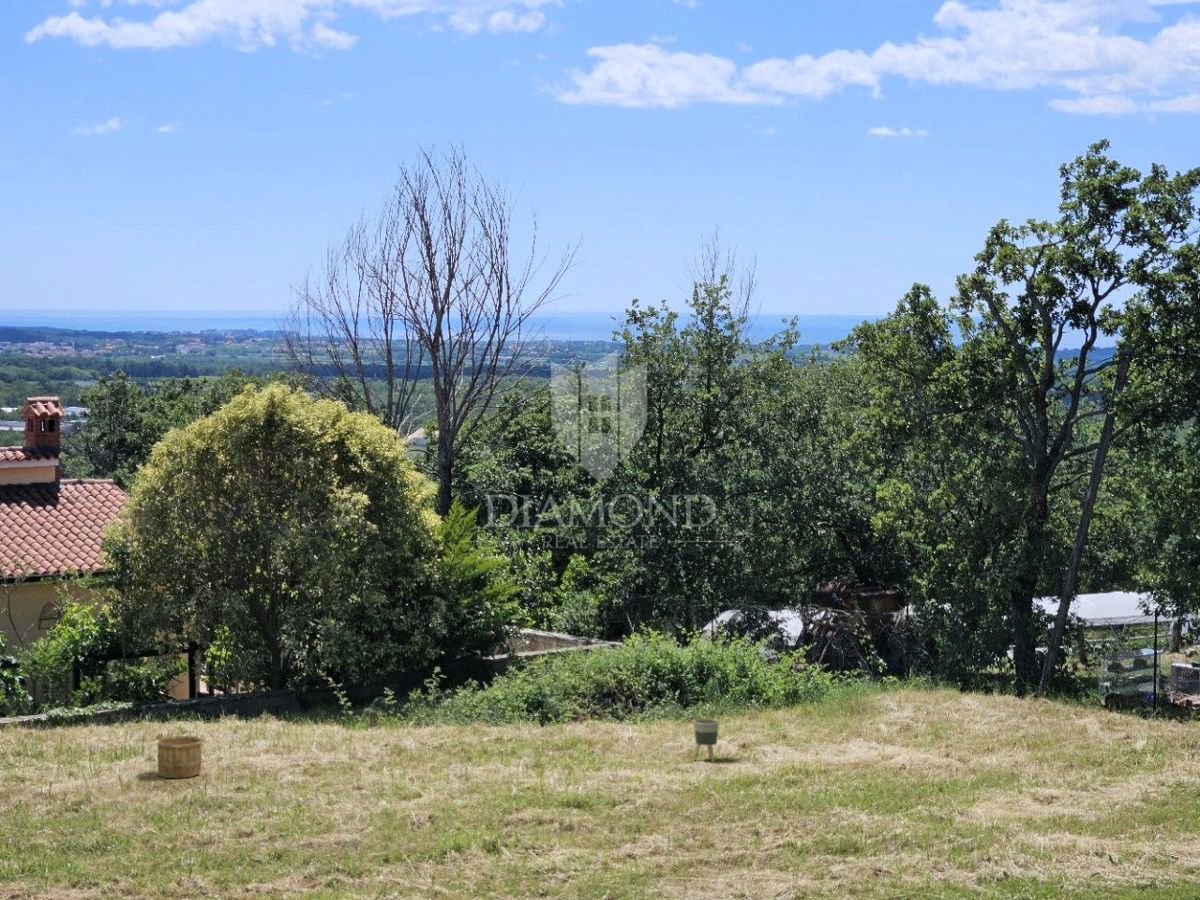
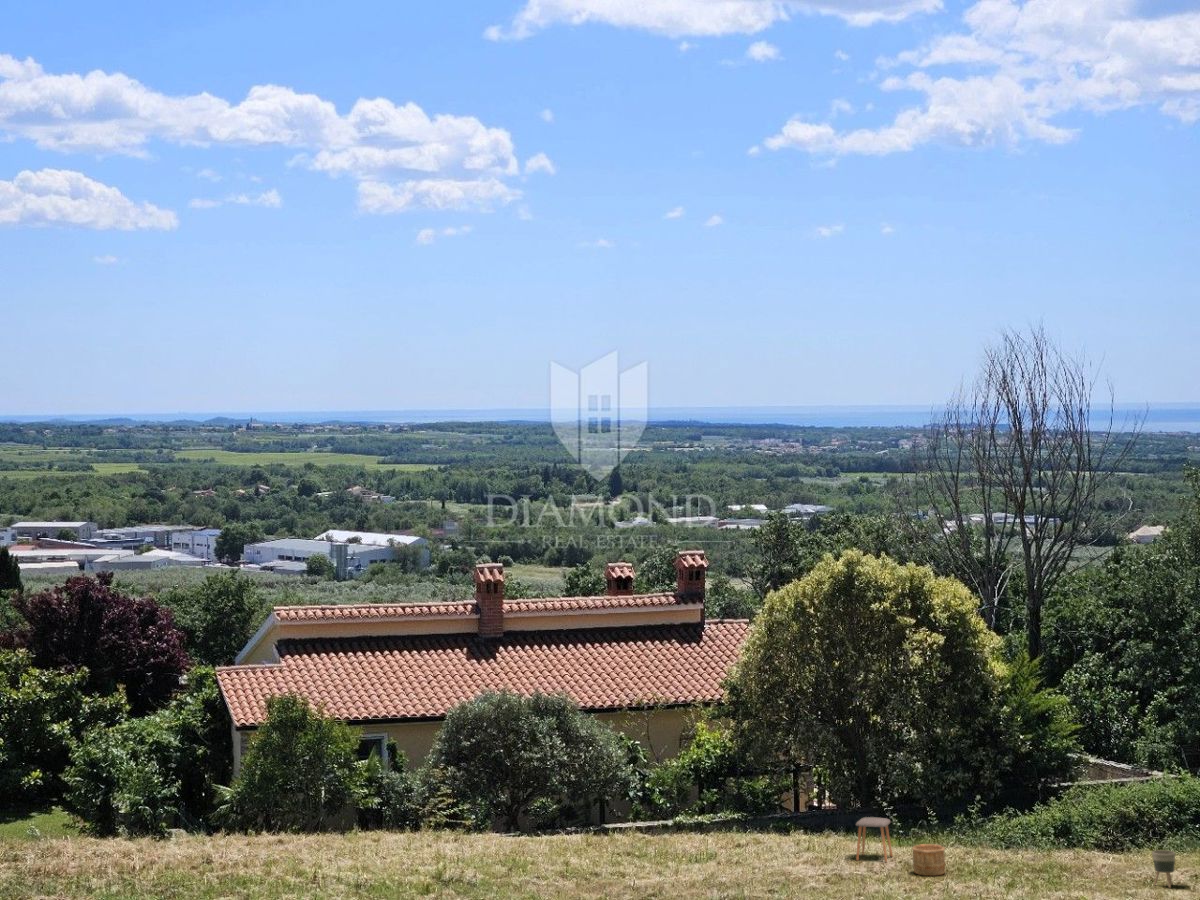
stool: none [328,698,371,754] -> present [856,817,892,862]
wooden bucket: present [157,736,203,779] -> present [912,844,945,876]

